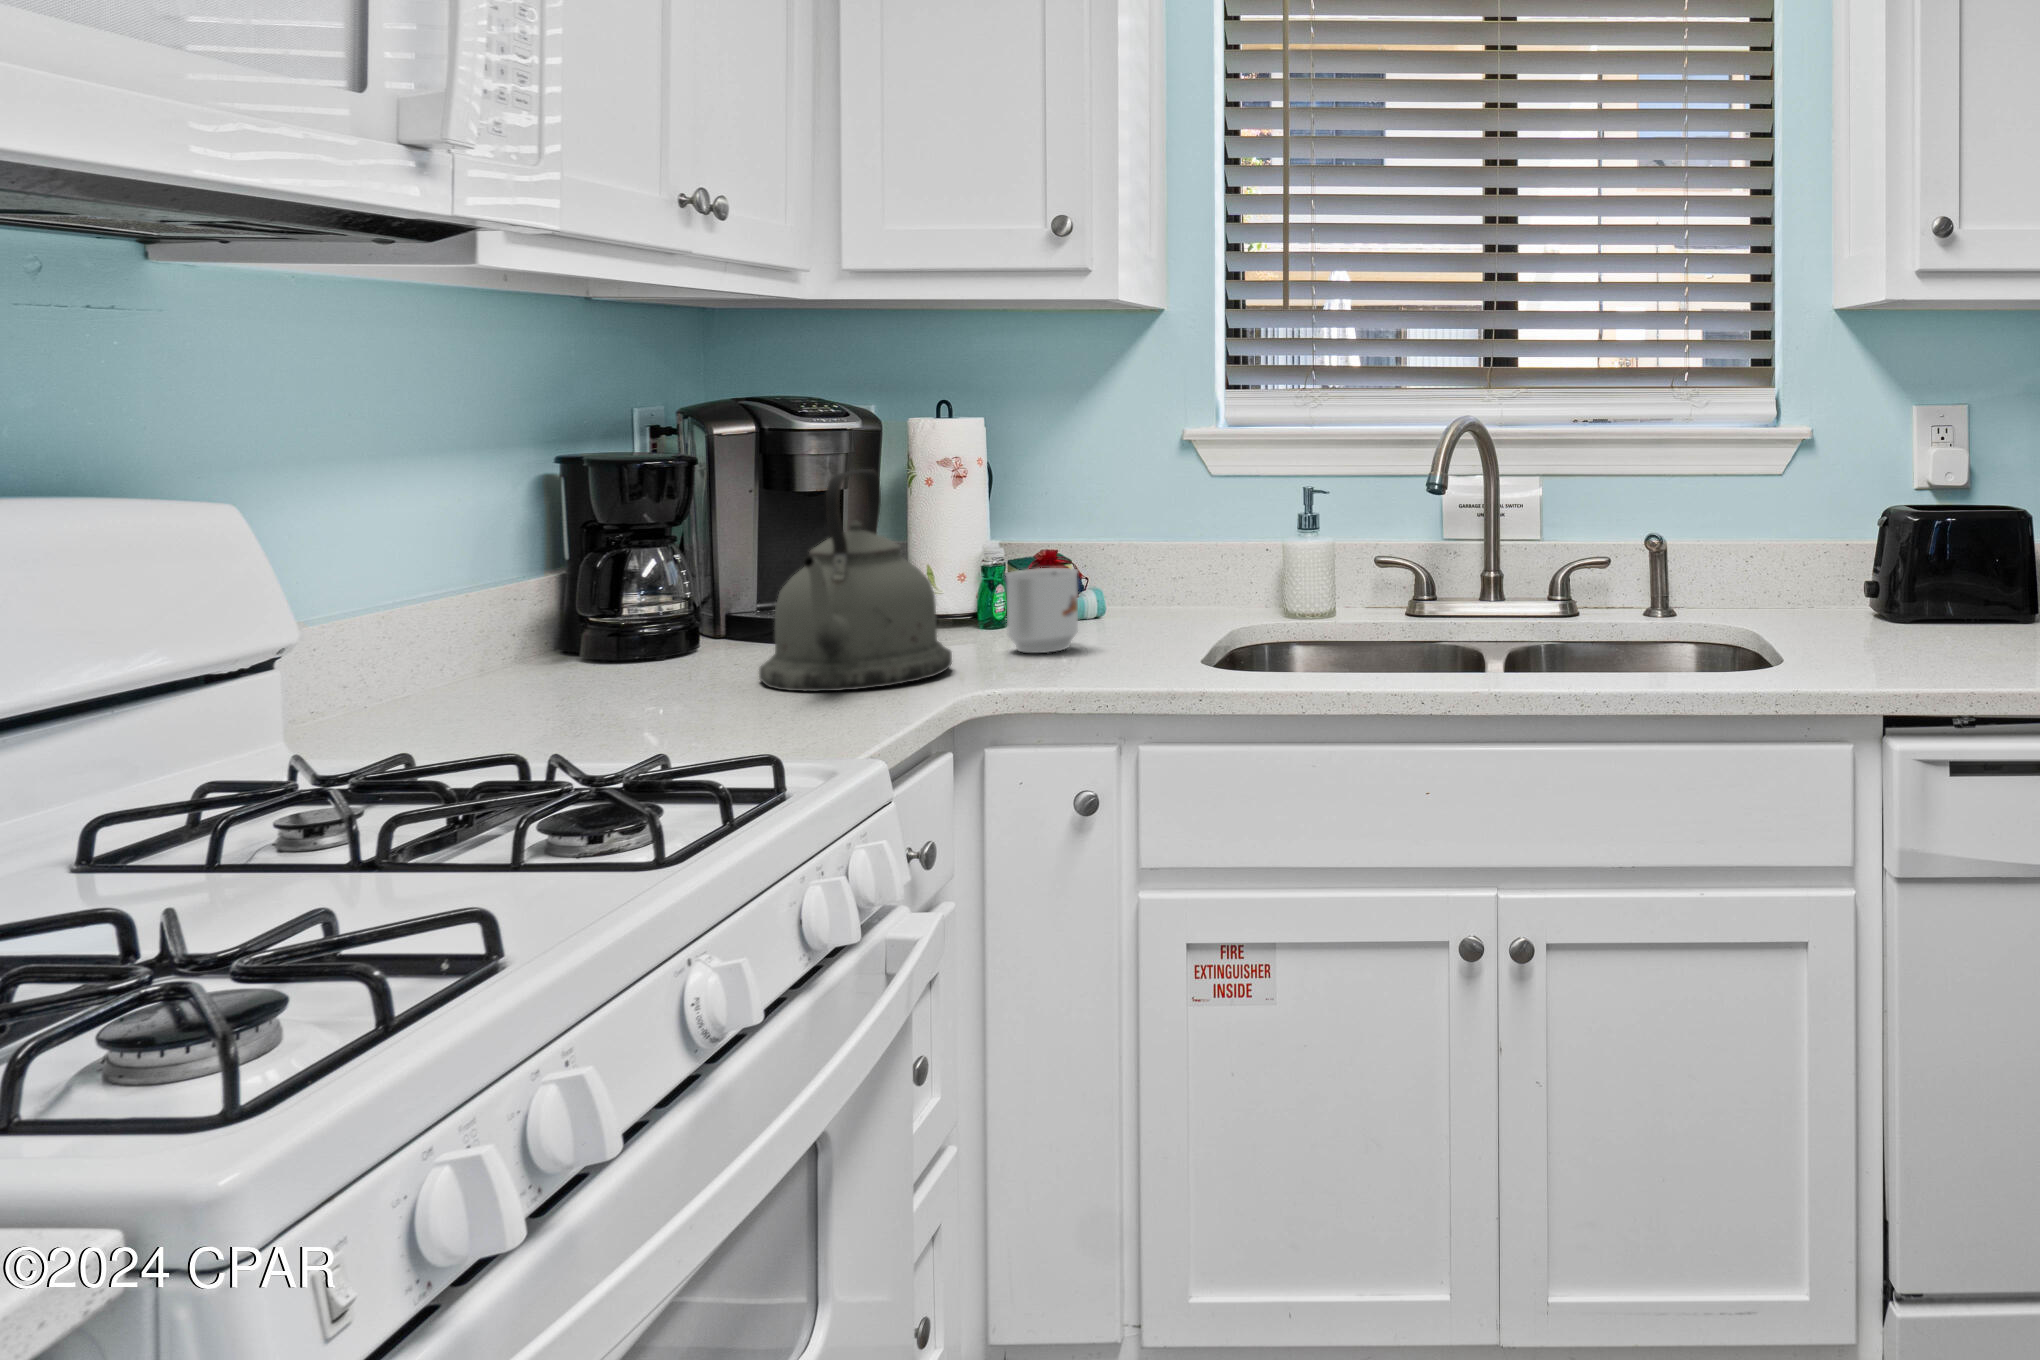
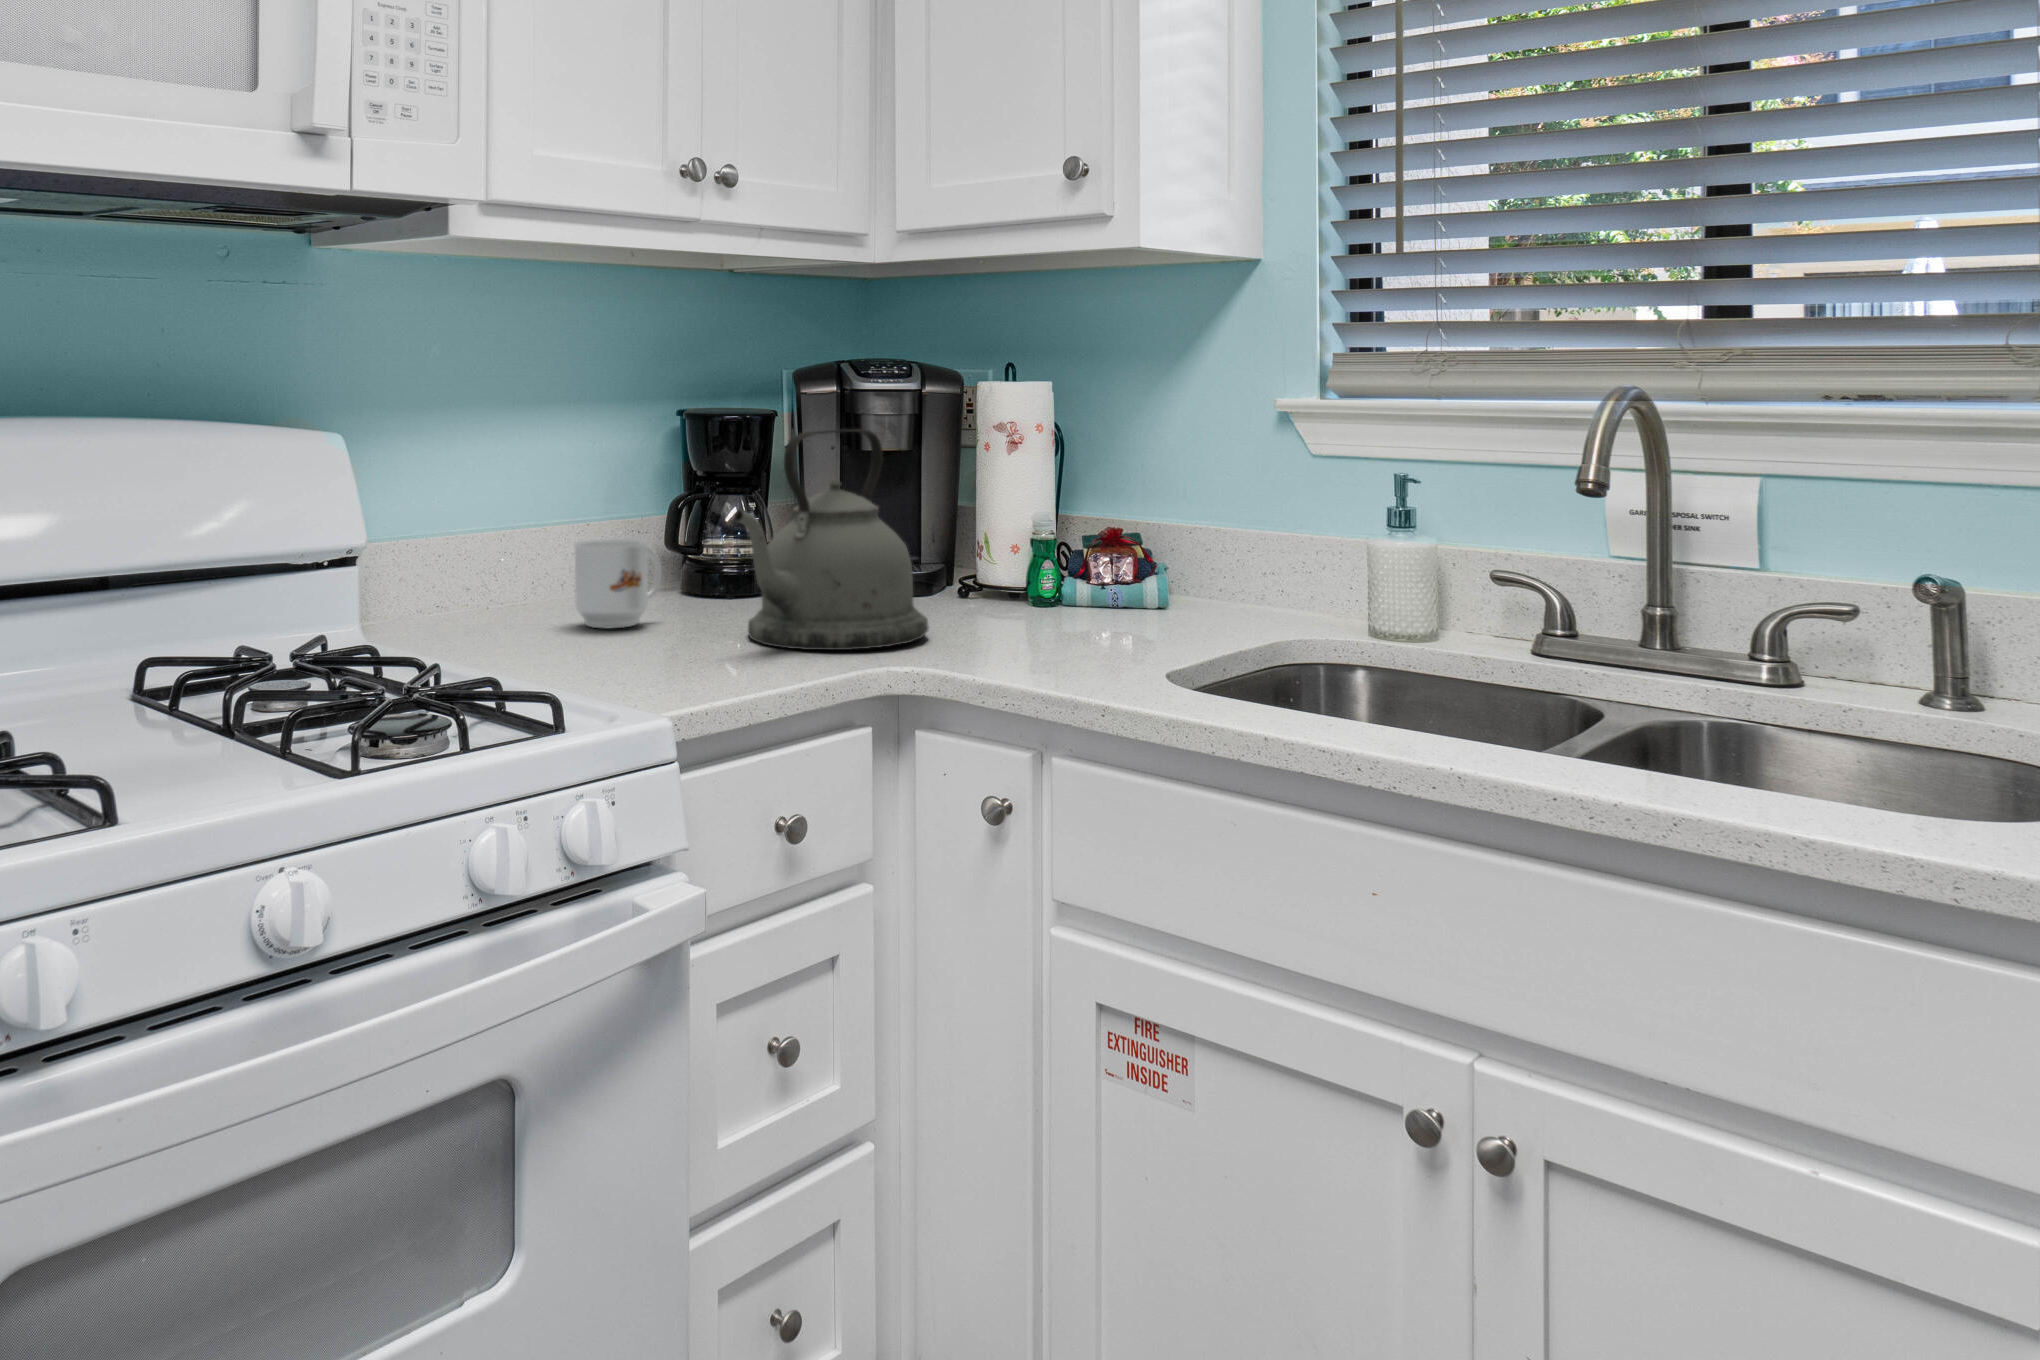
mug: present [1006,568,1078,653] -> present [574,538,661,629]

